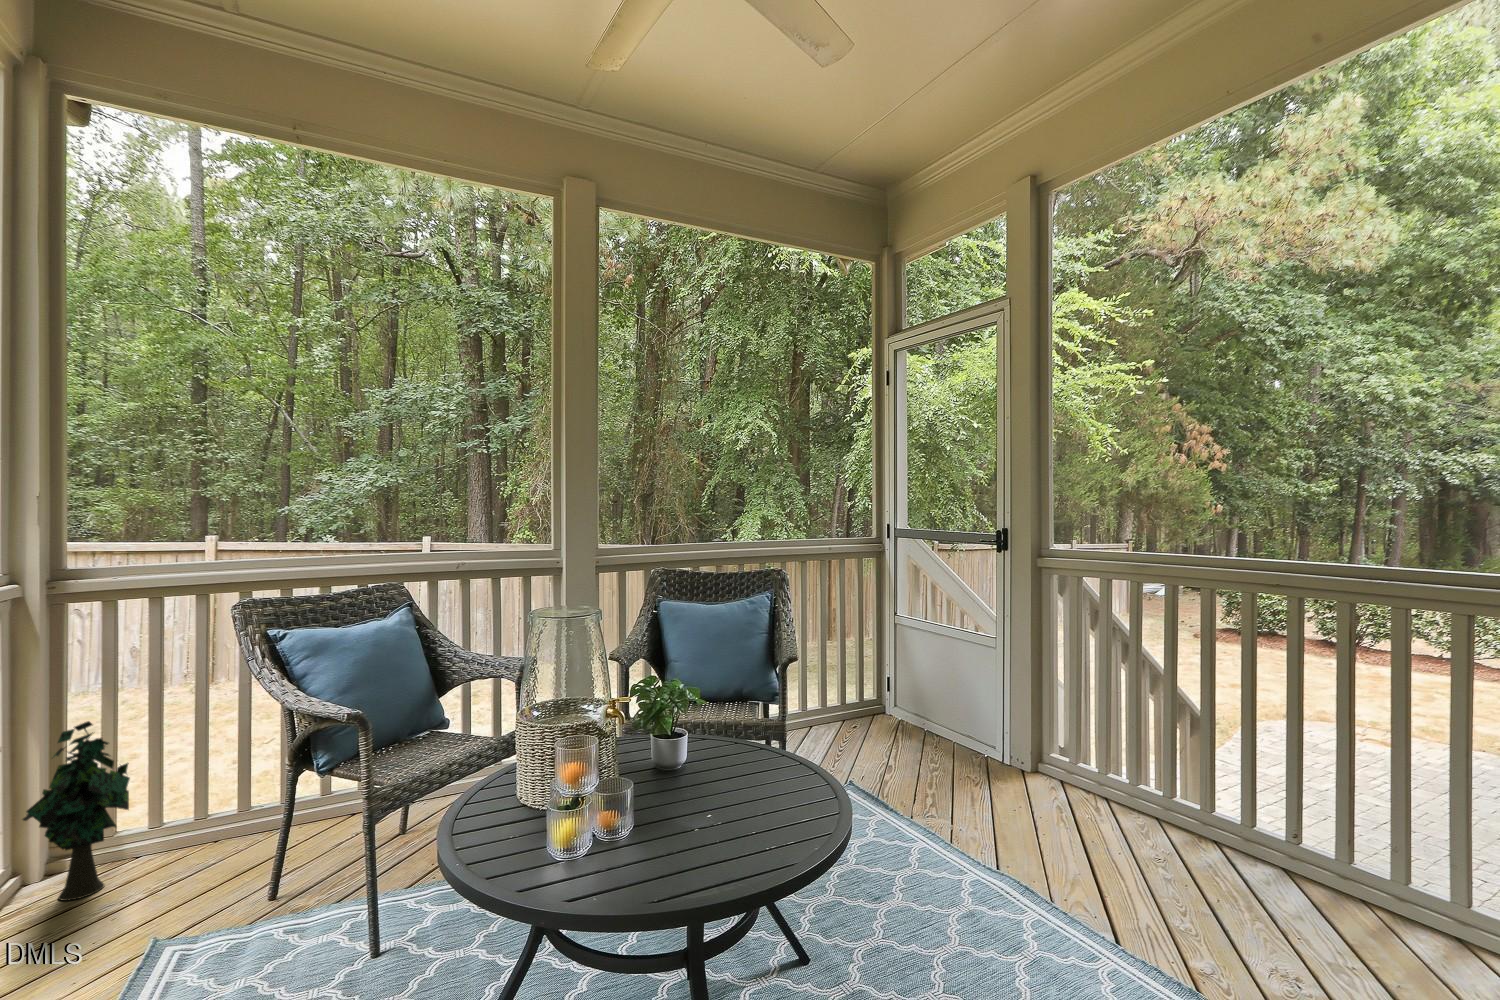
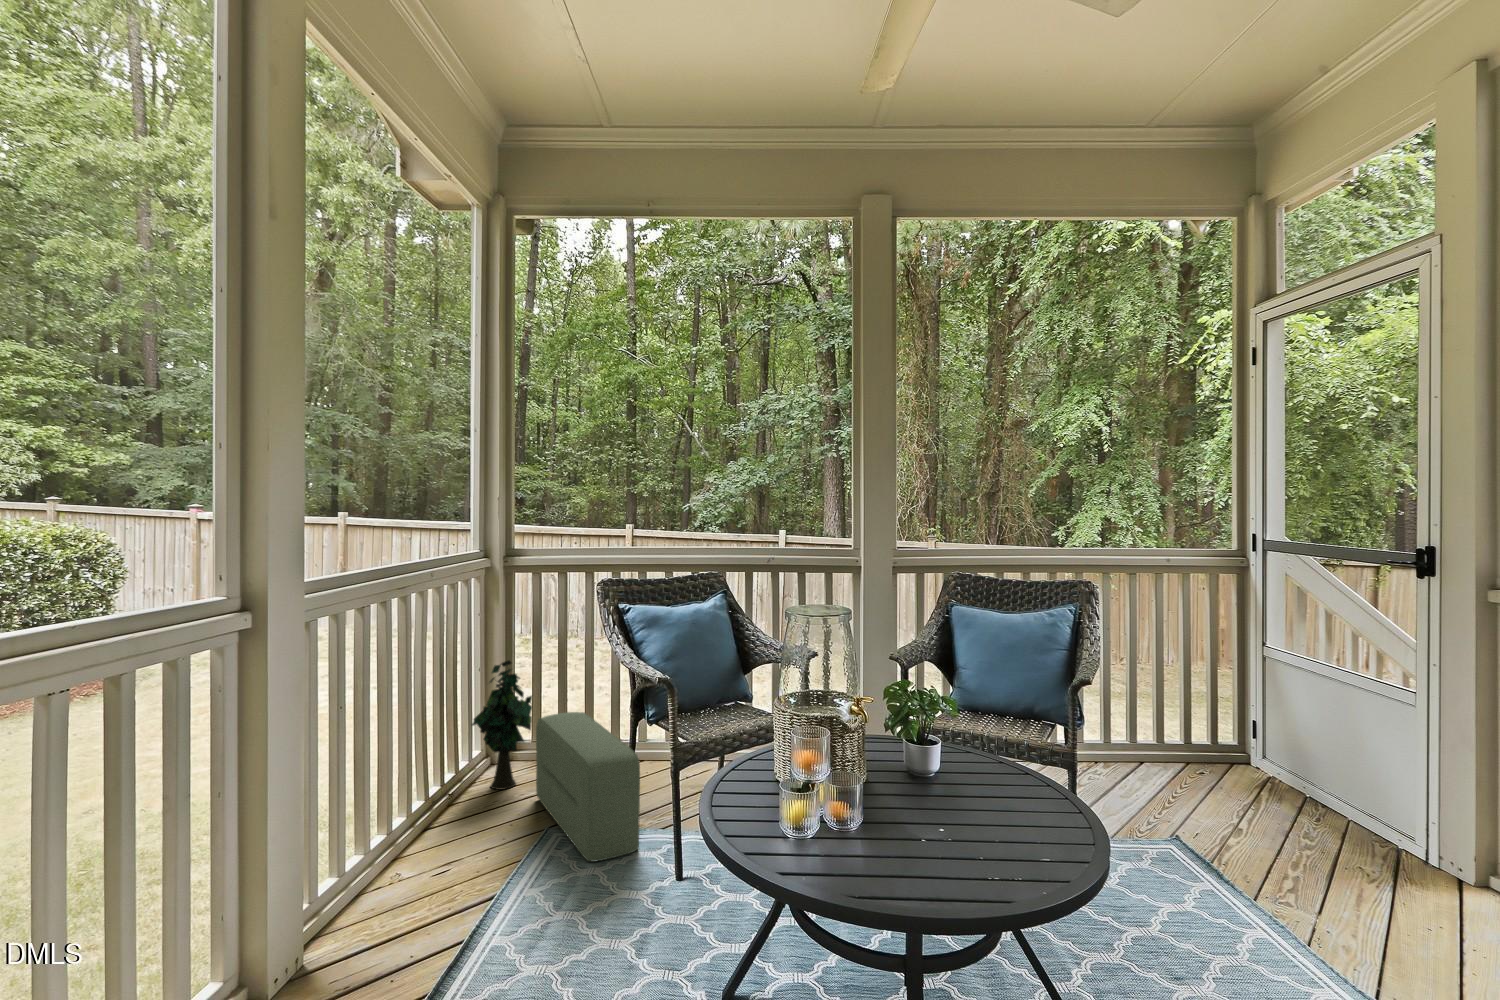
pouf: none [141,773,312,966] -> present [536,712,640,862]

